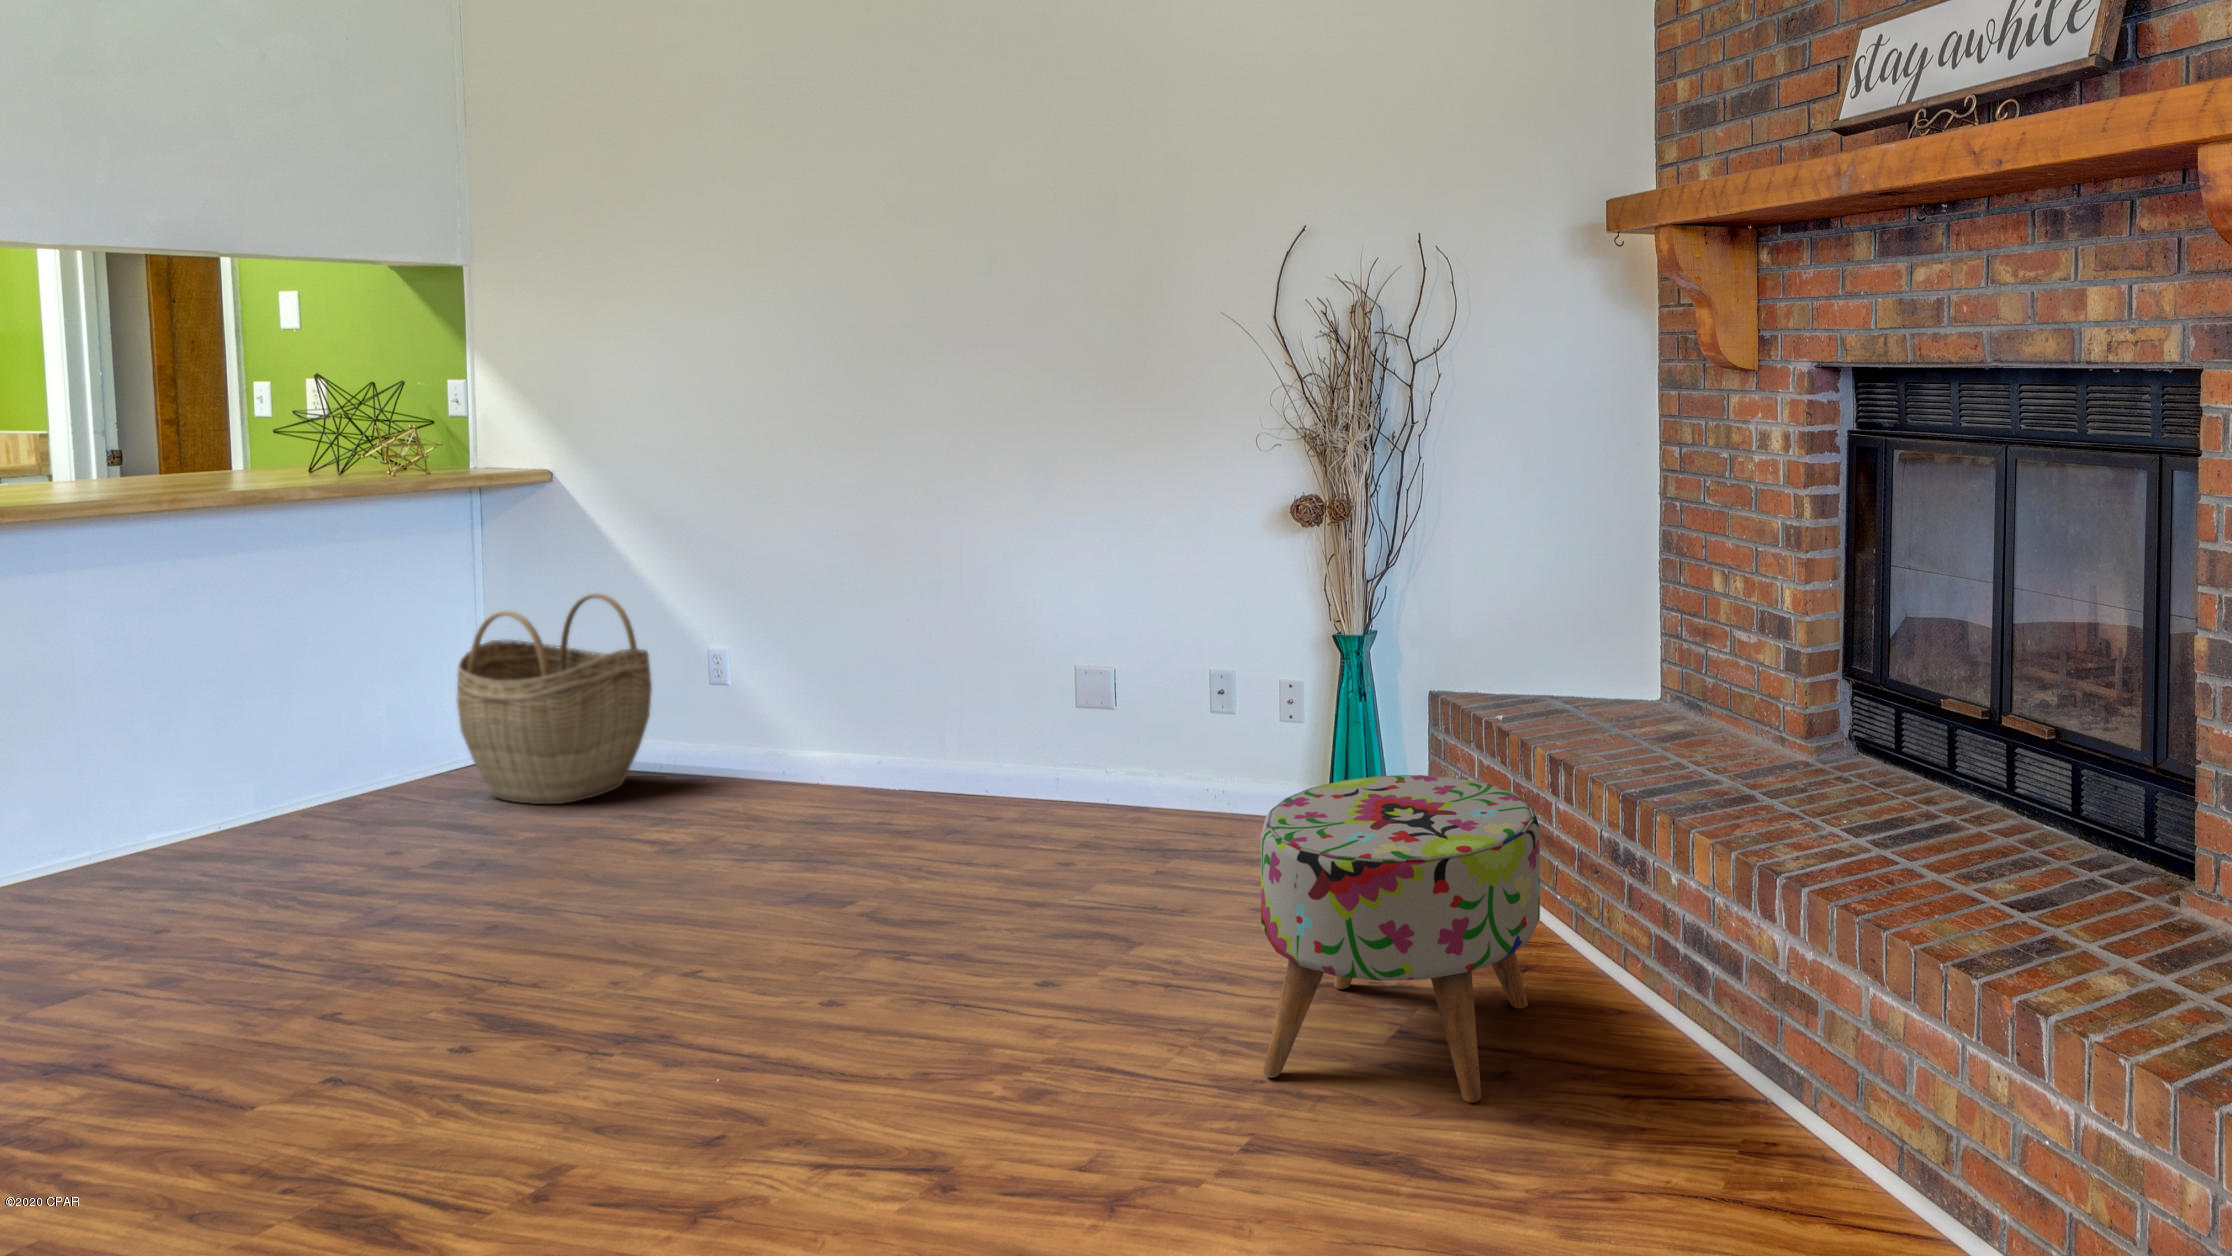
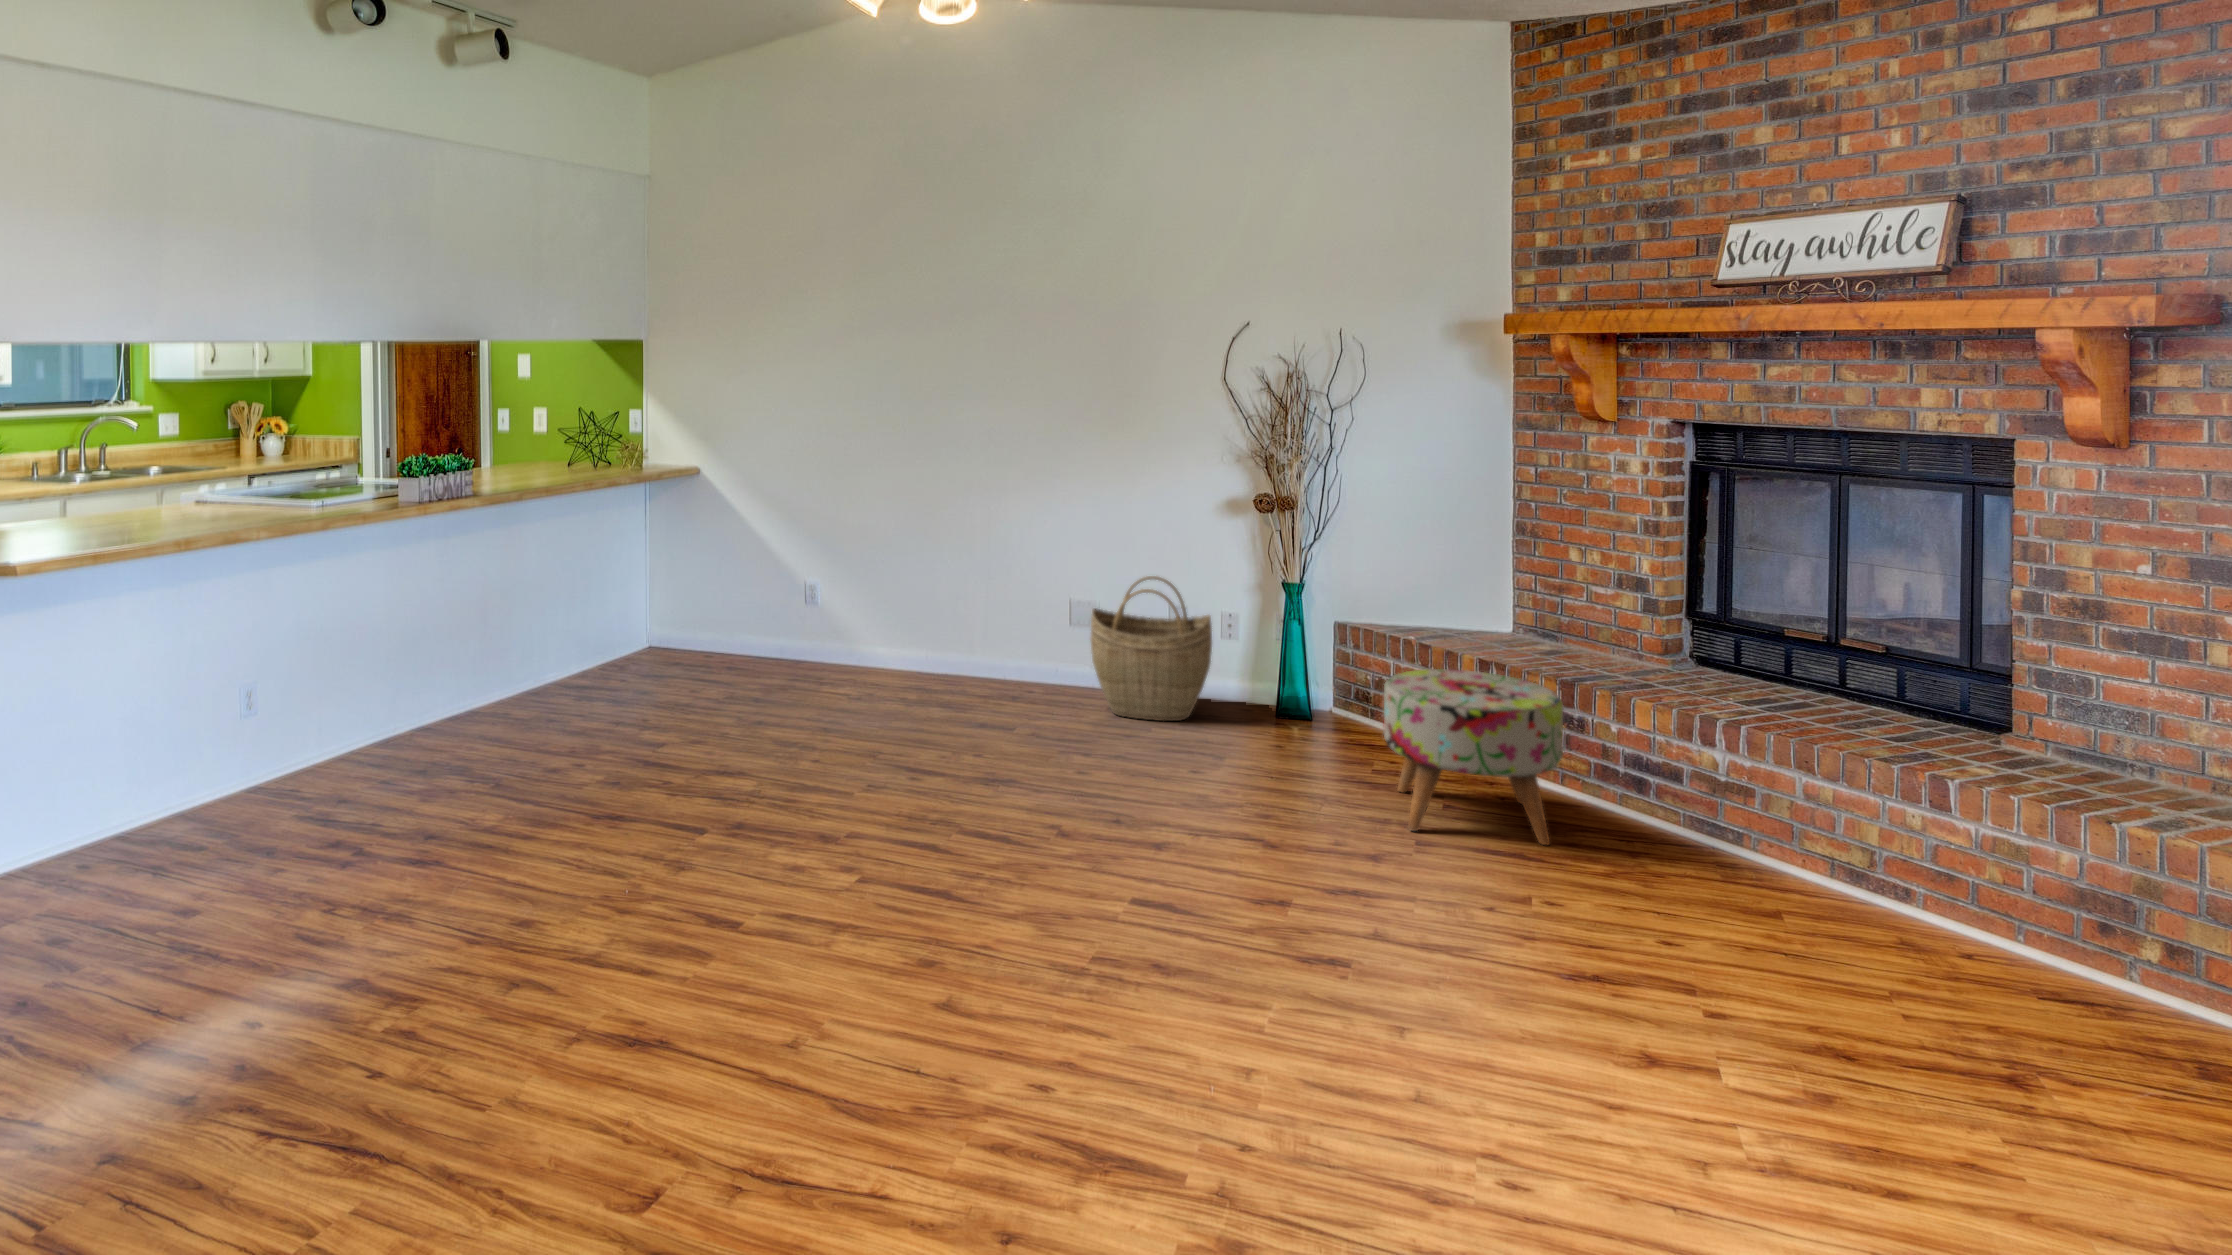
woven basket: present [457,593,652,804] -> present [1091,576,1212,721]

